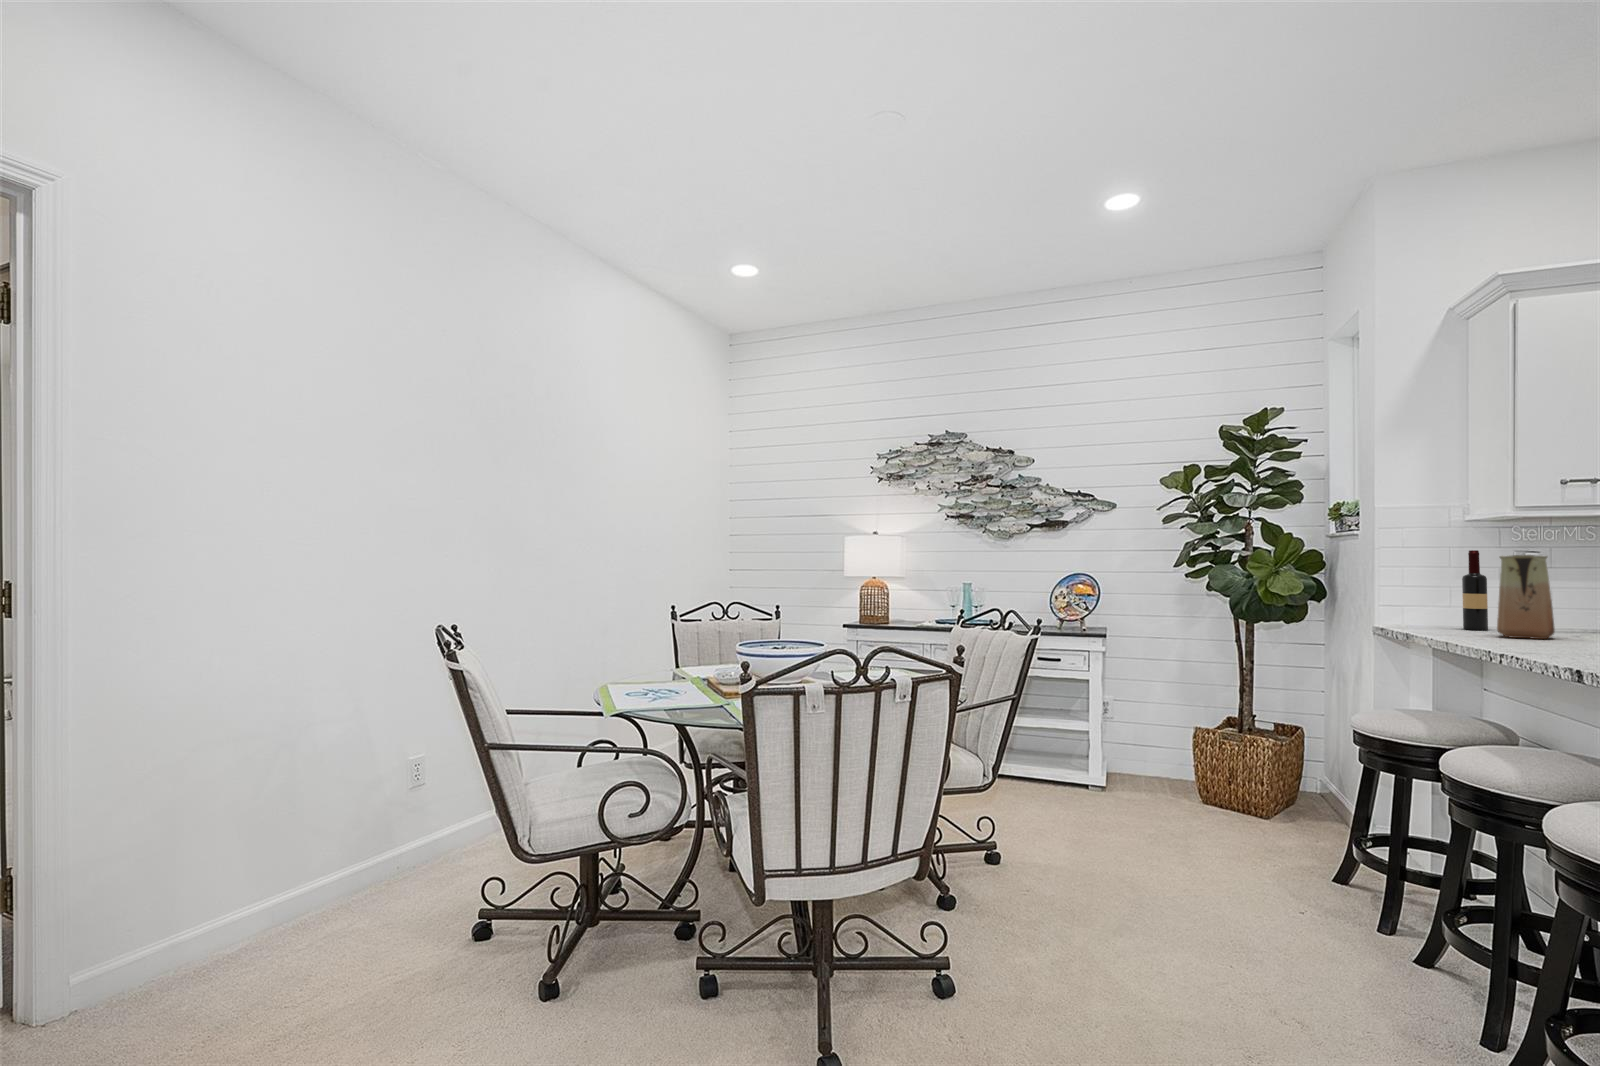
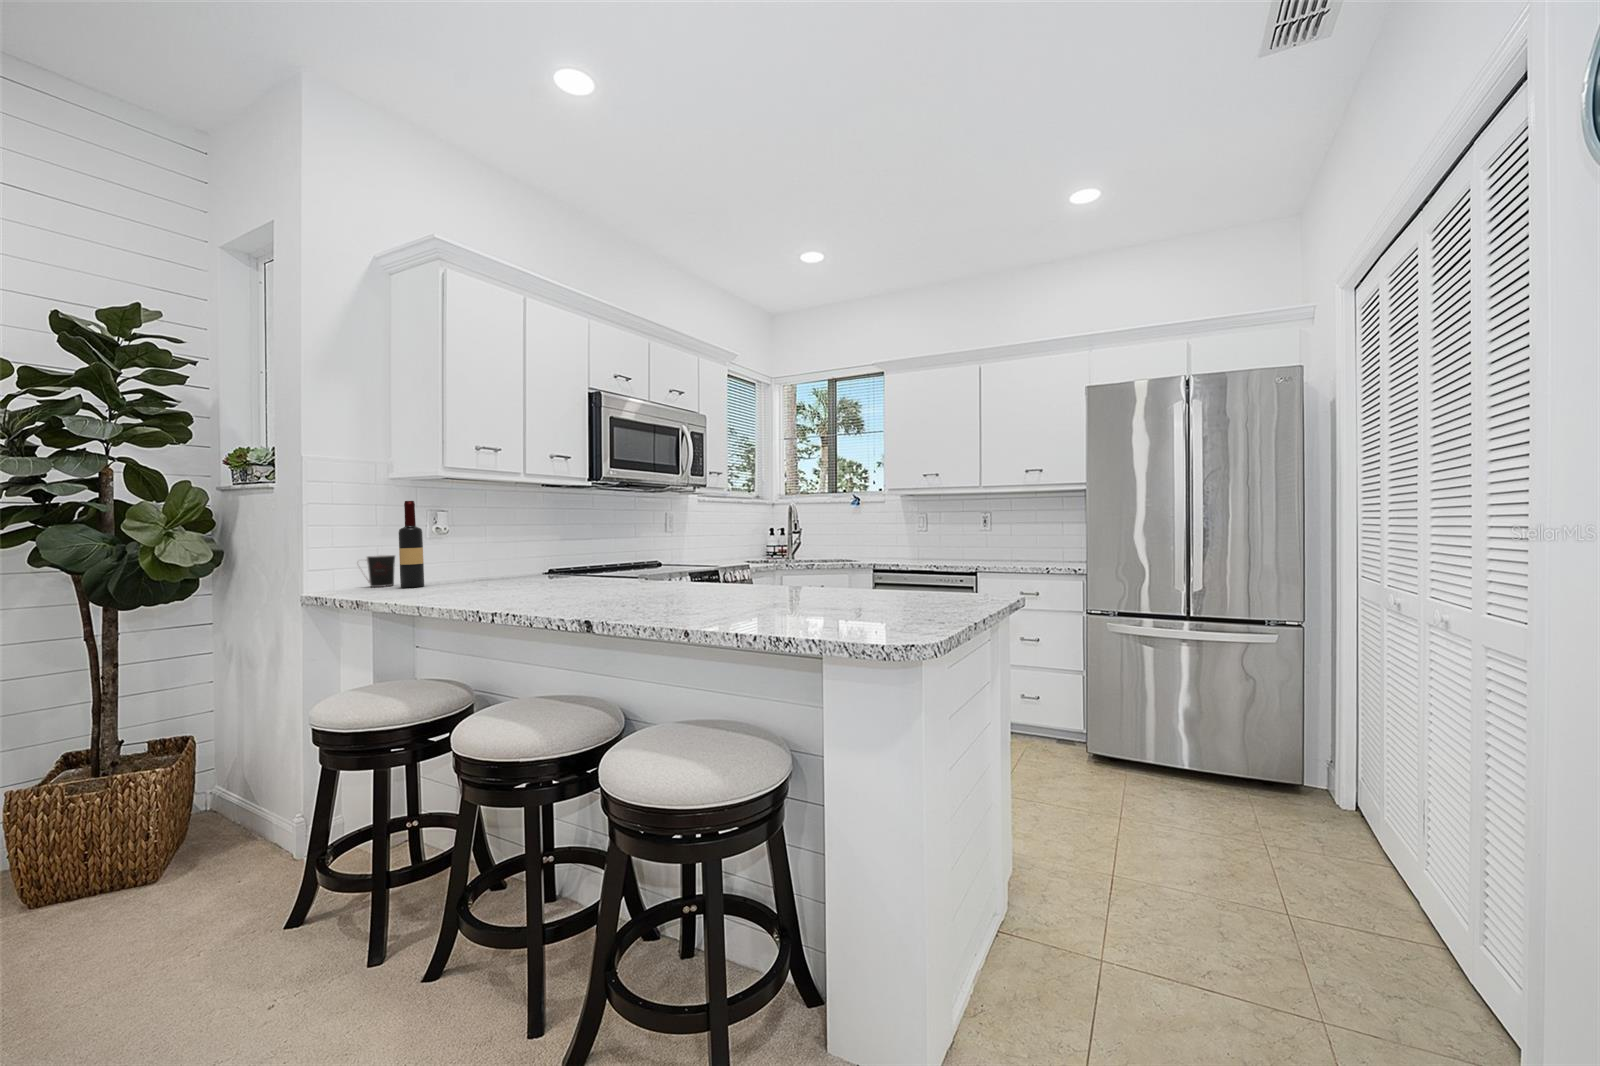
vase: present [1497,555,1555,639] -> none [442,502,495,592]
coffee cup: none [1425,598,1463,627] -> present [365,555,395,587]

